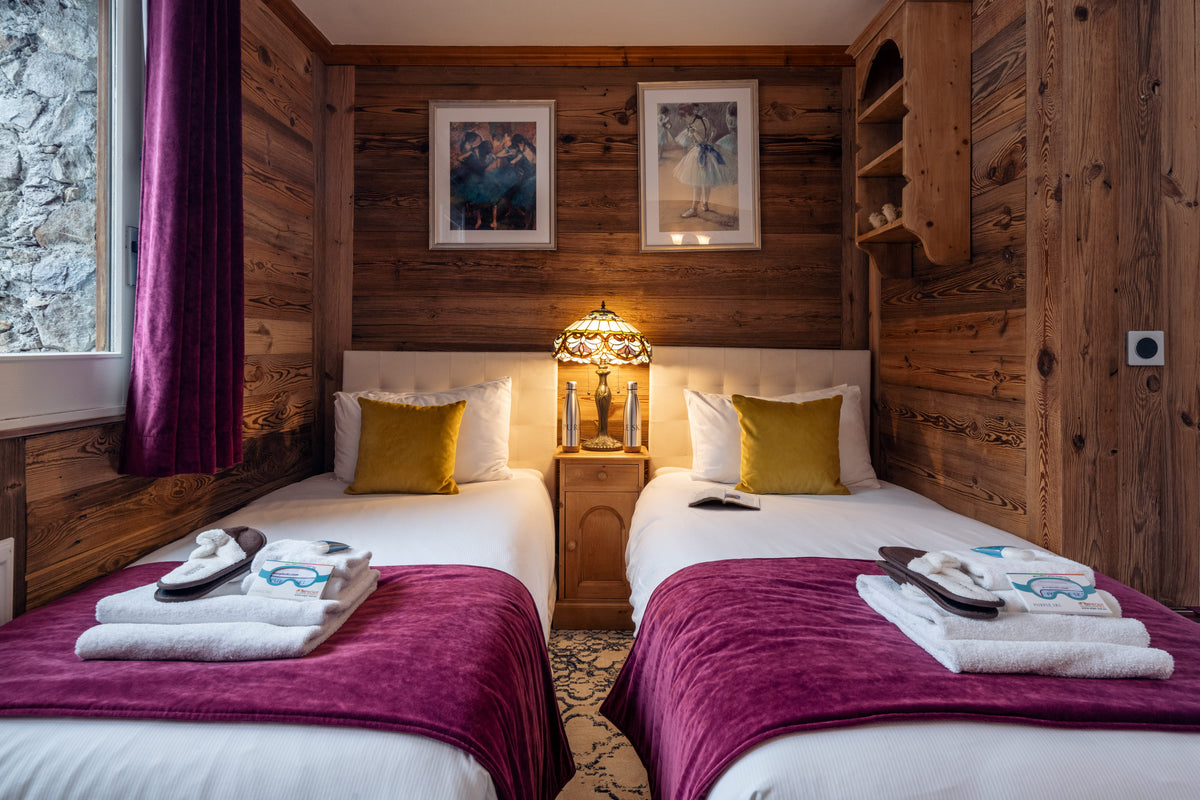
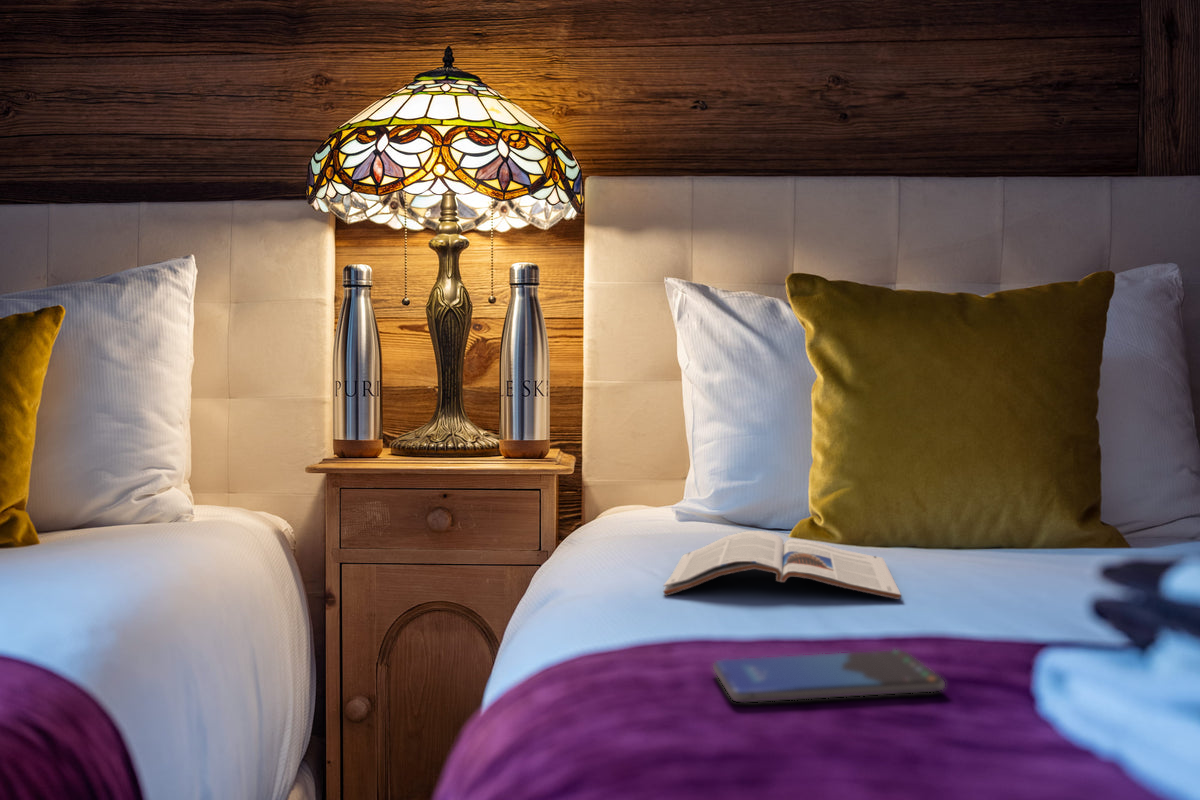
smartphone: none [704,522,761,533] -> present [713,650,945,703]

